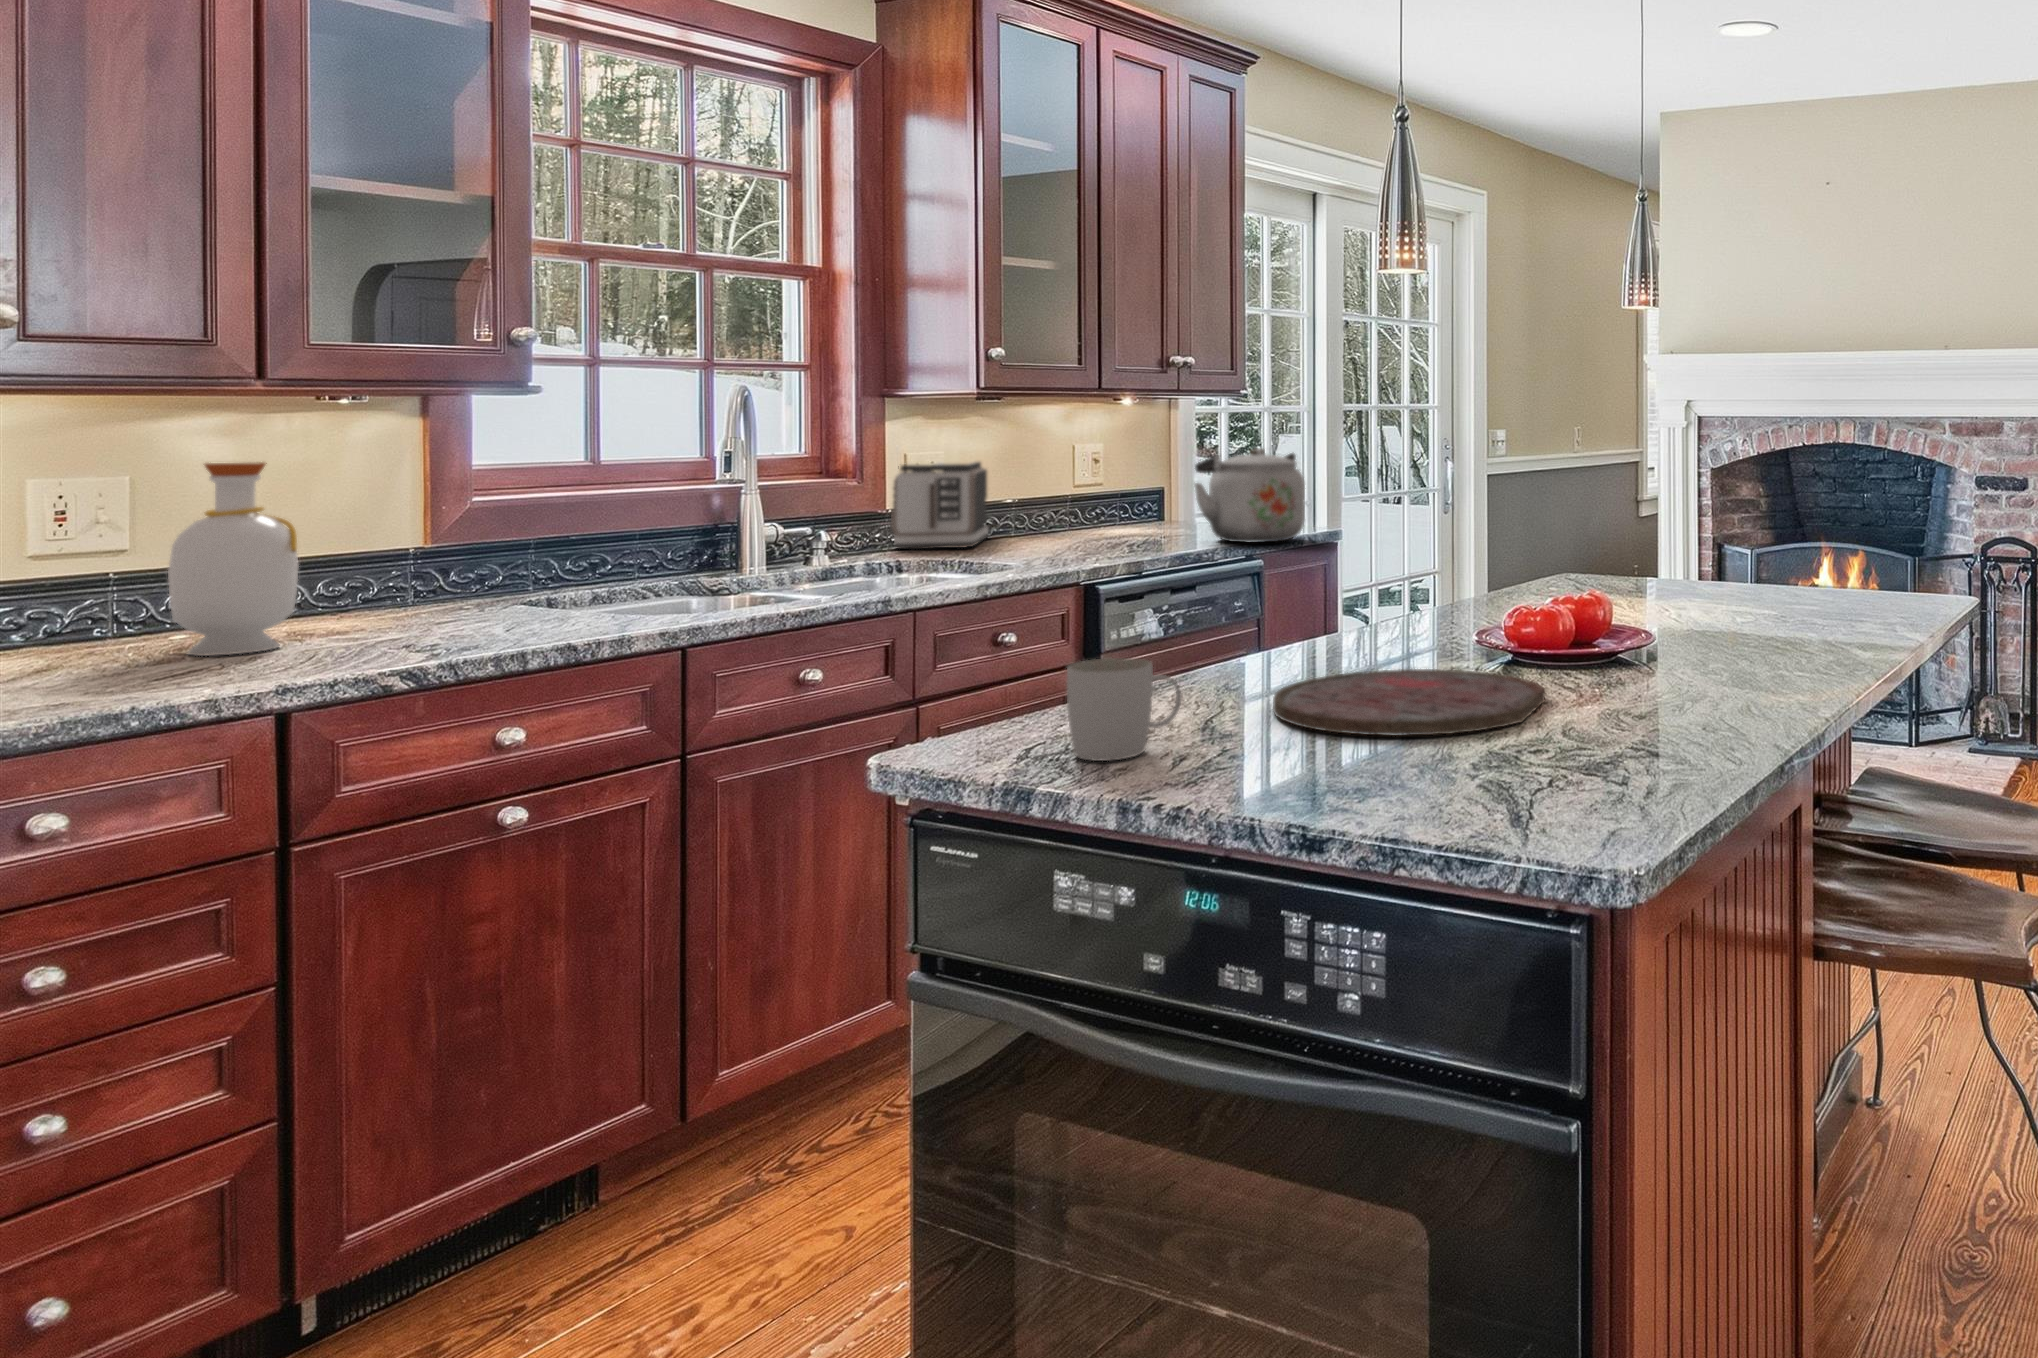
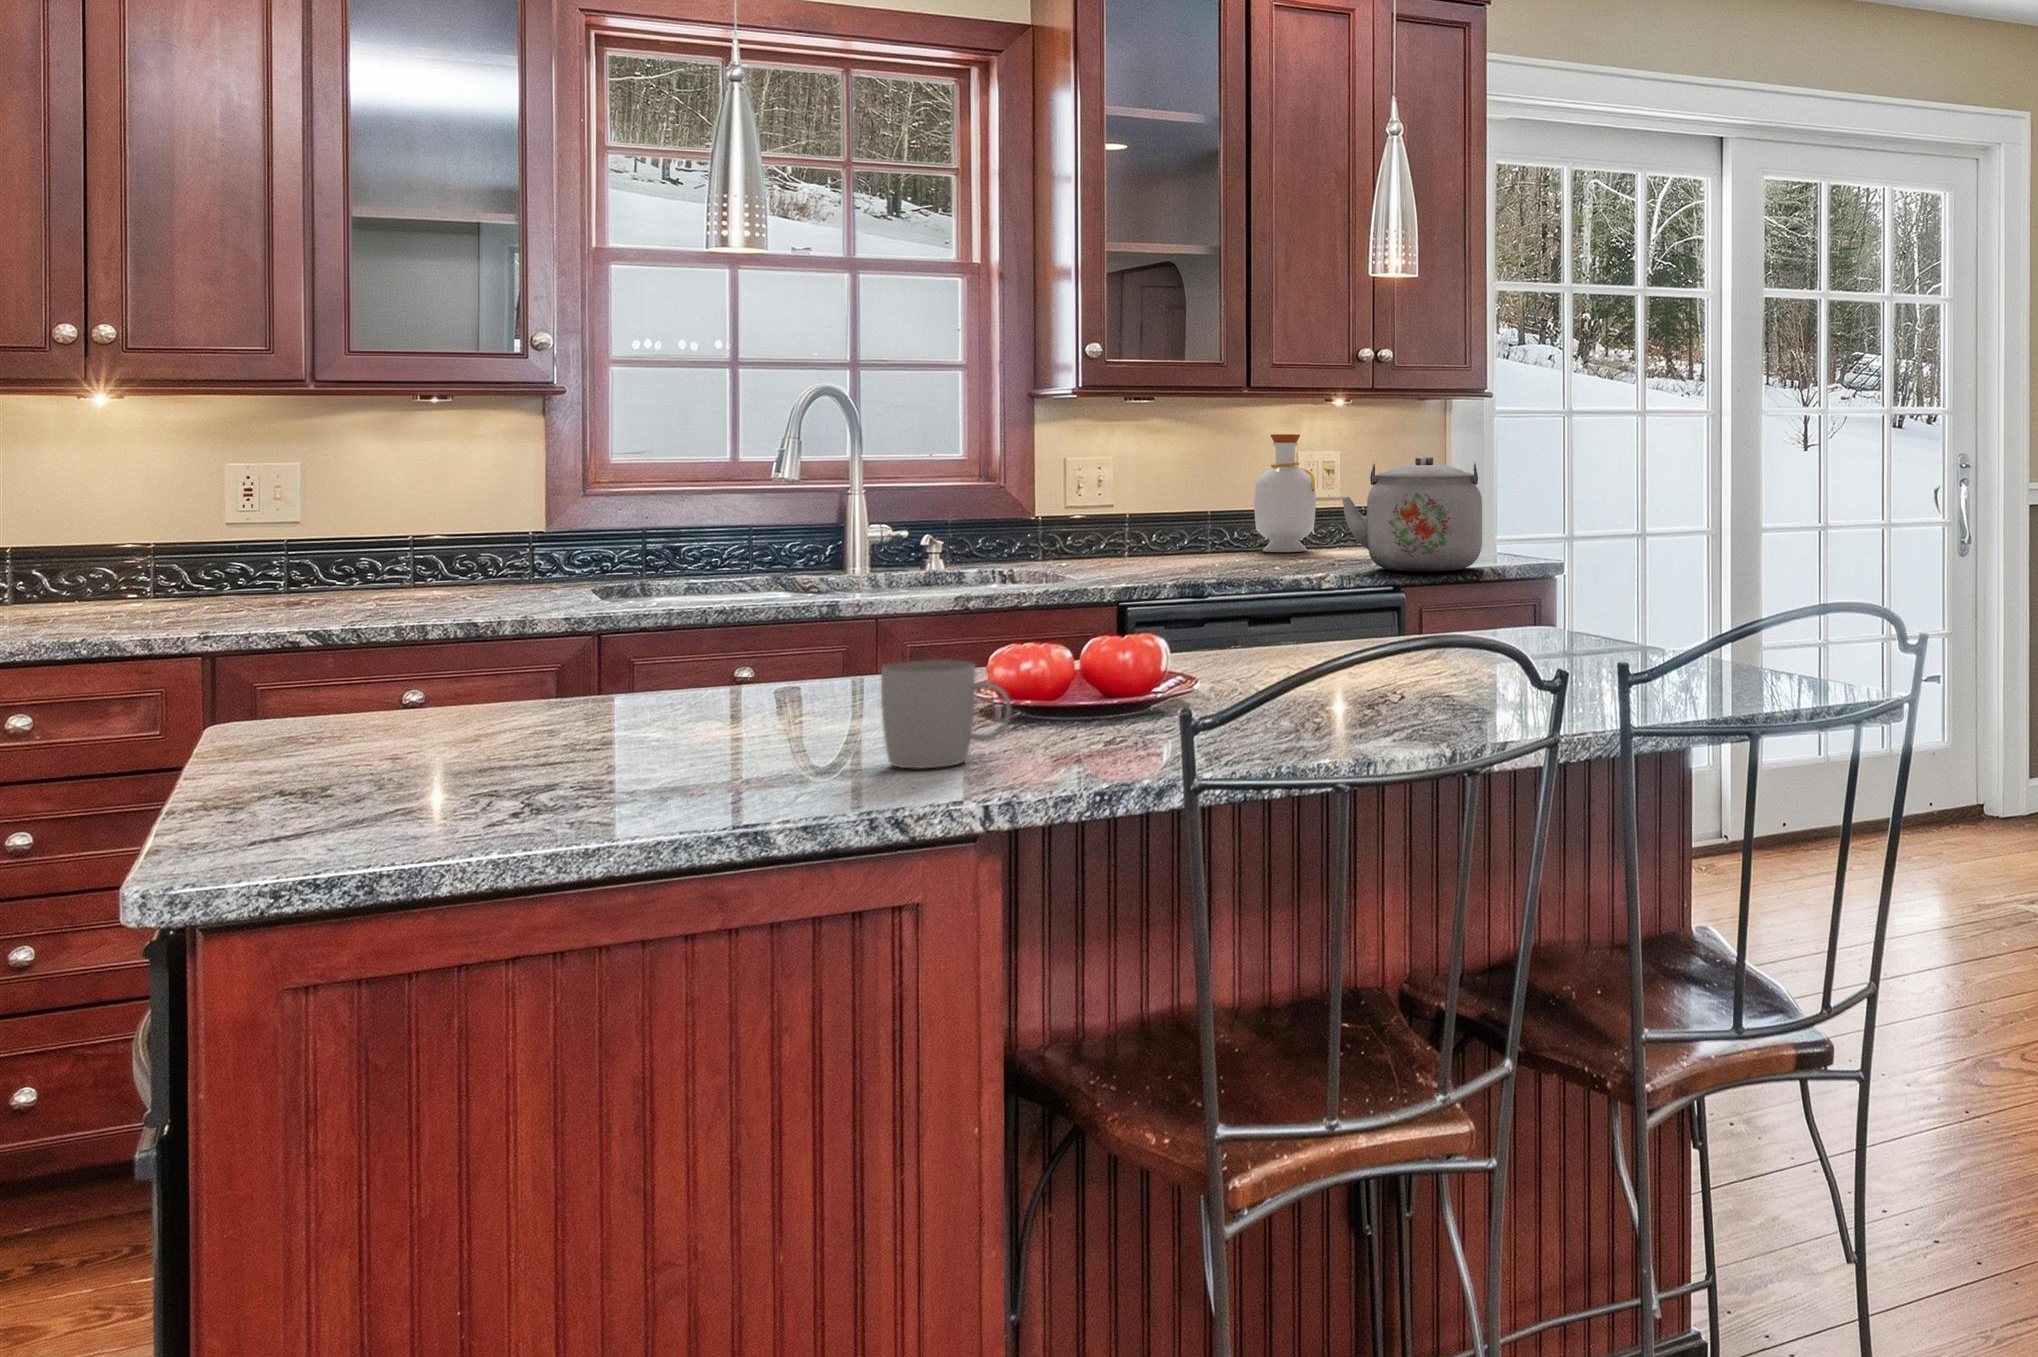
bottle: present [168,462,298,656] -> present [1254,434,1316,552]
toaster: present [891,462,988,549] -> none [1035,465,1176,560]
mug: present [1067,658,1181,761] -> present [881,660,1011,768]
cutting board: present [1273,669,1545,736] -> none [550,695,878,757]

